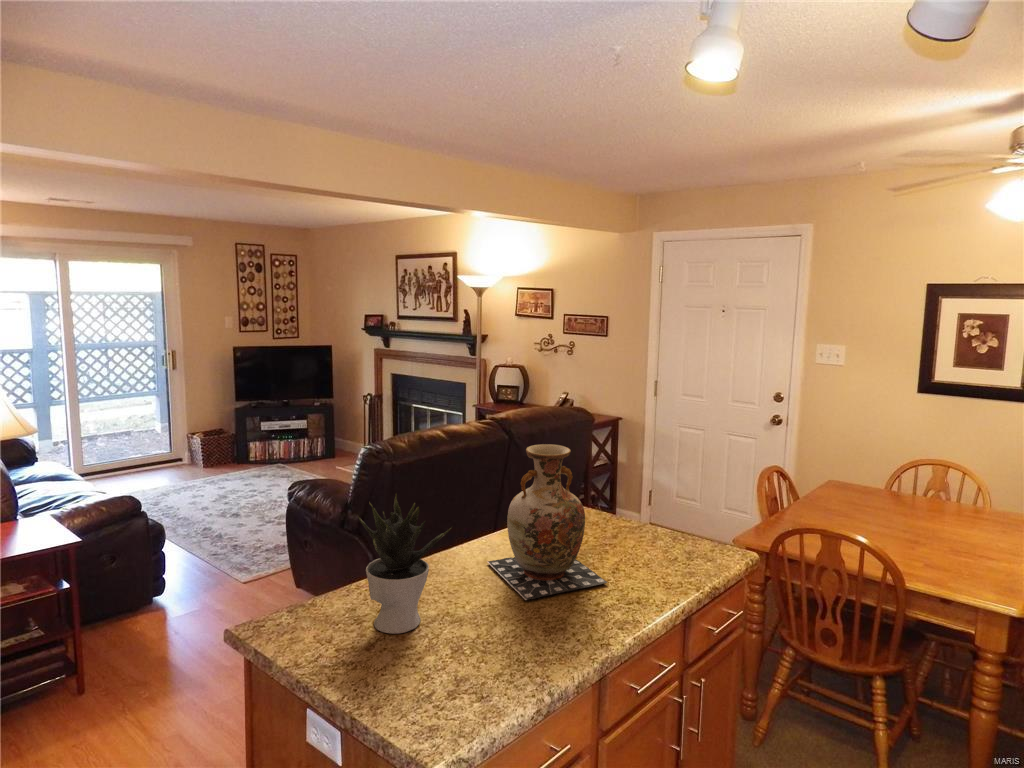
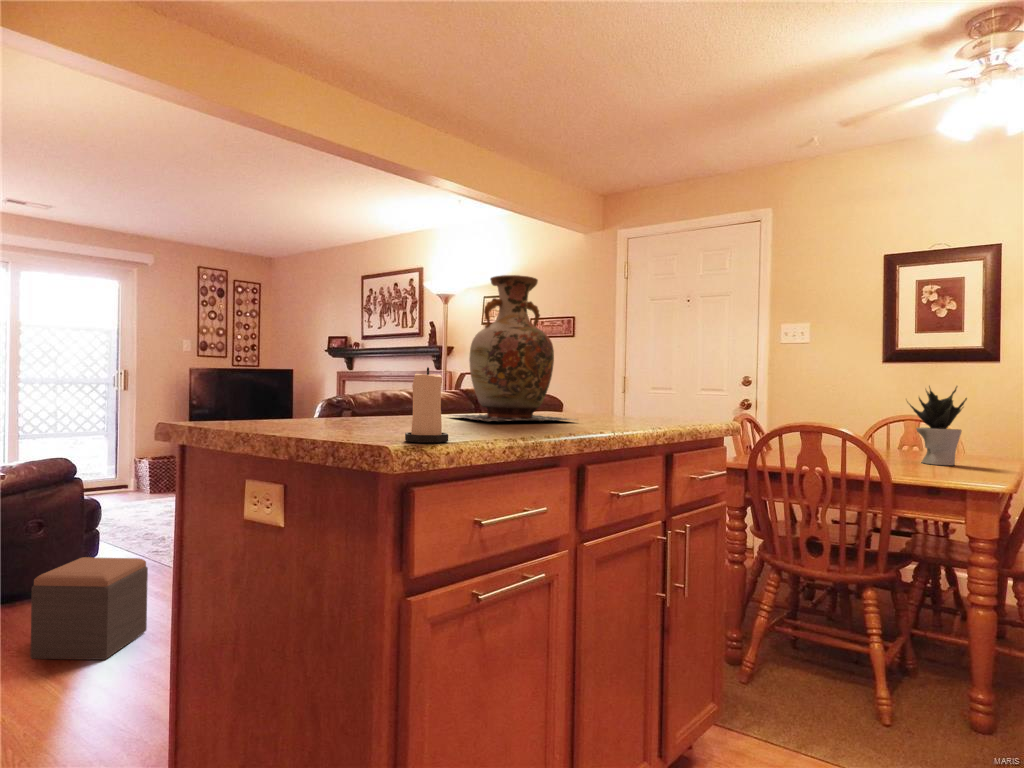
potted plant: present [358,494,451,634] -> present [909,386,967,465]
footstool: none [124,602,223,700] -> present [30,557,148,660]
candle: none [455,640,492,711] -> present [405,367,448,442]

